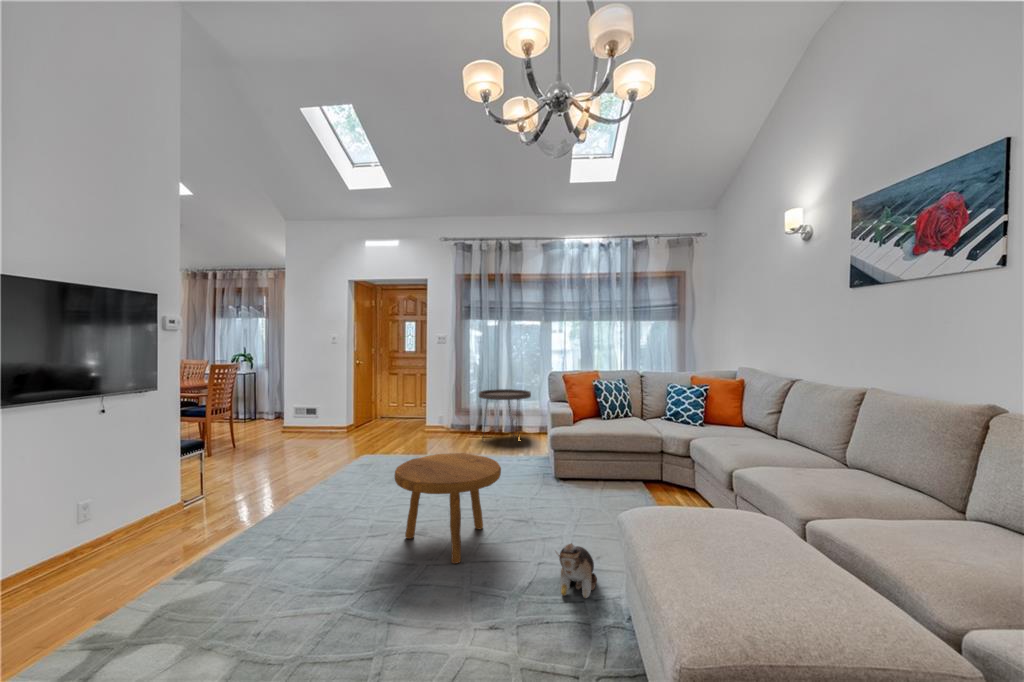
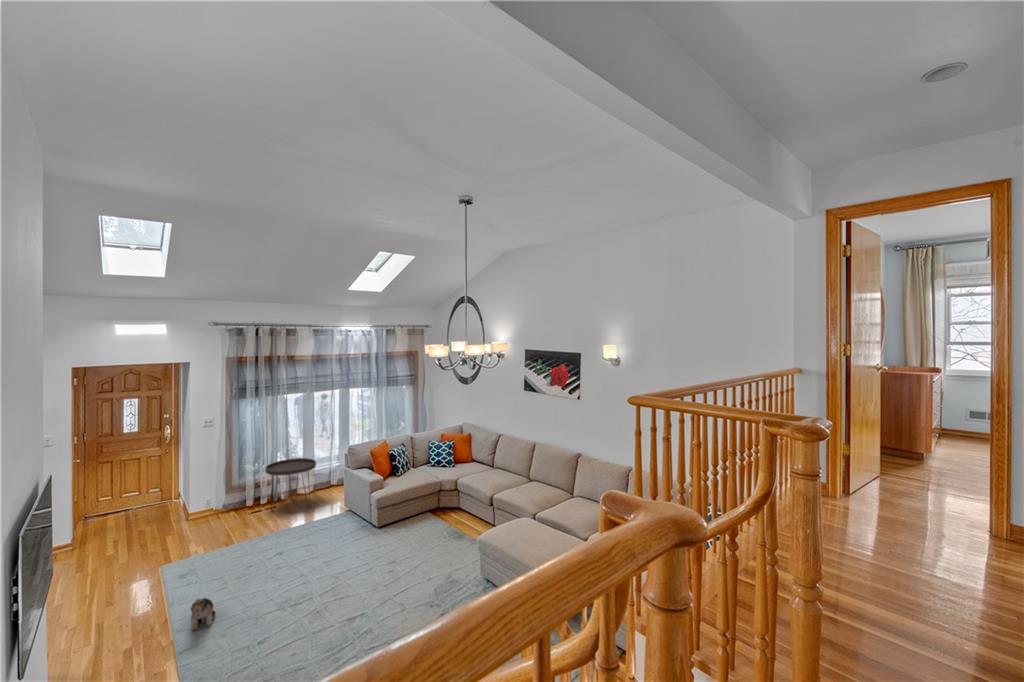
footstool: present [394,453,501,564] -> none [328,527,398,597]
plush toy: present [556,544,597,598] -> present [191,598,216,630]

